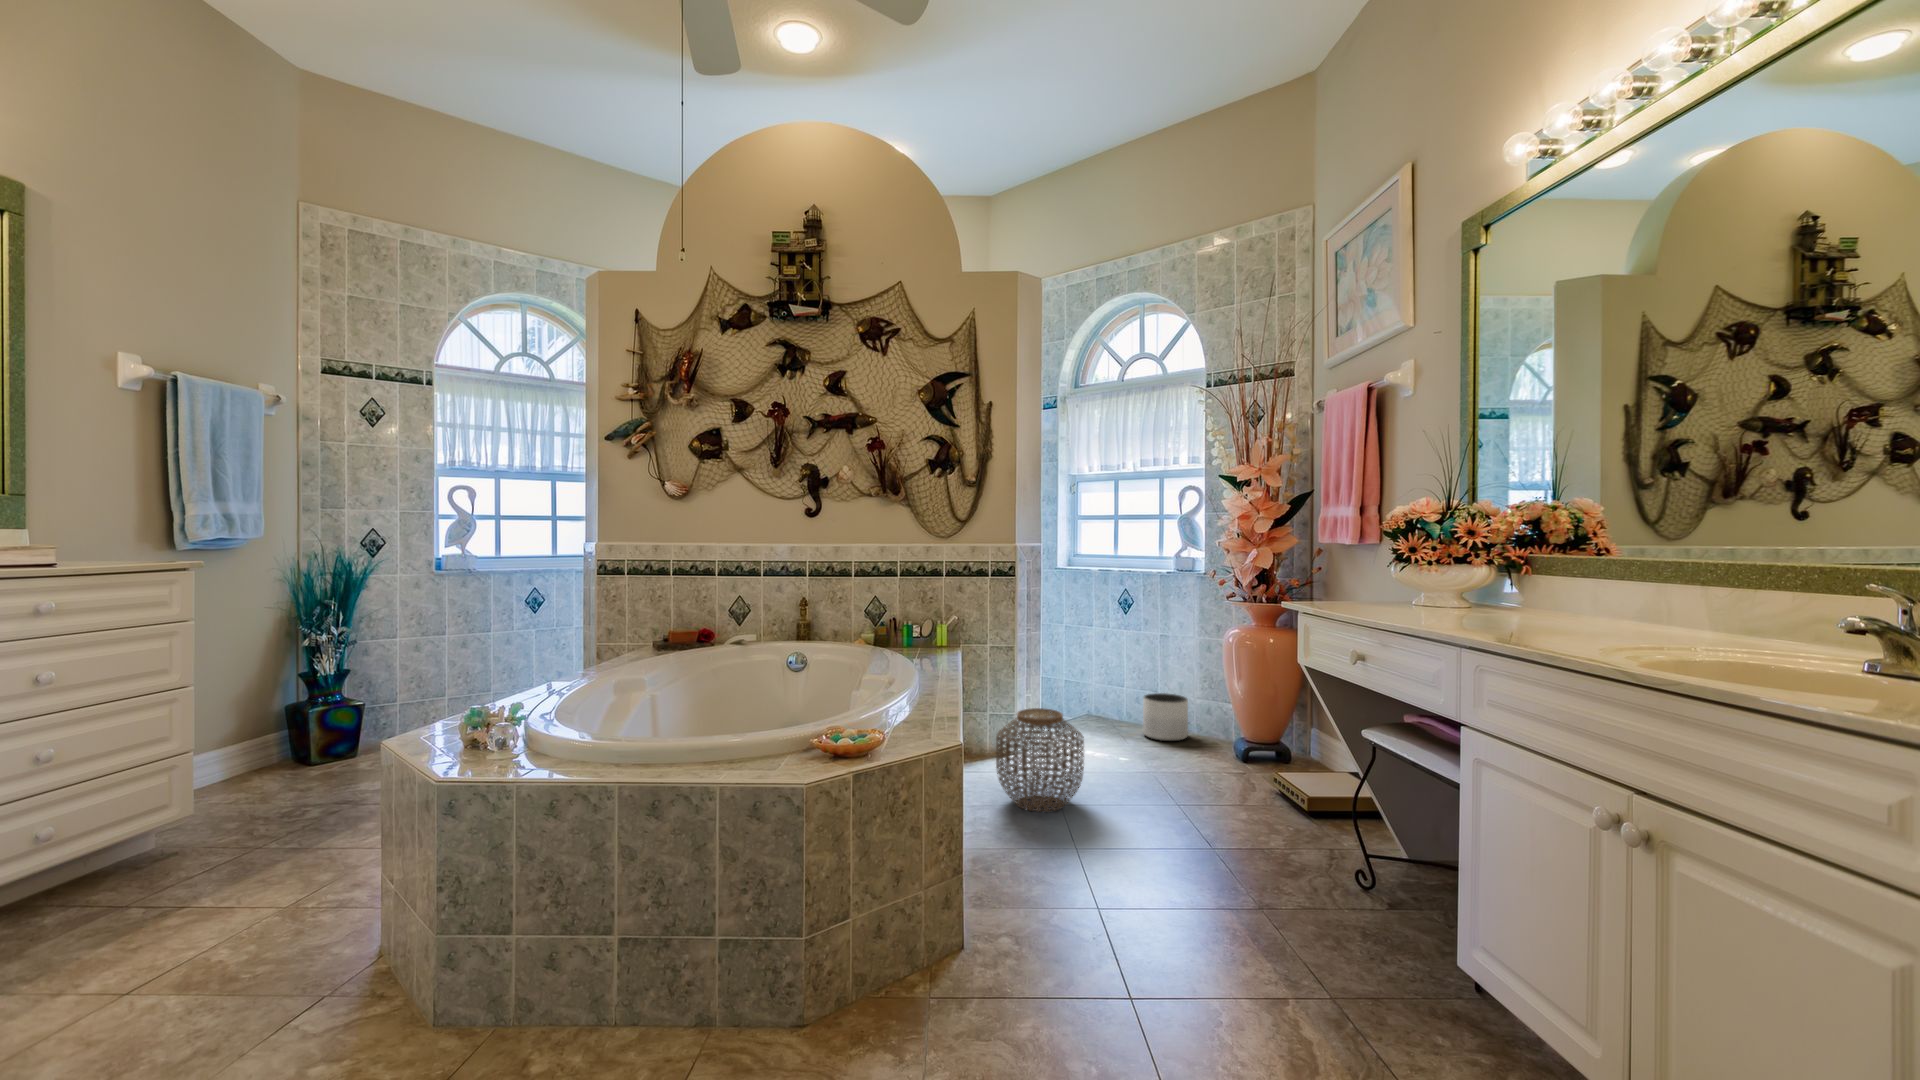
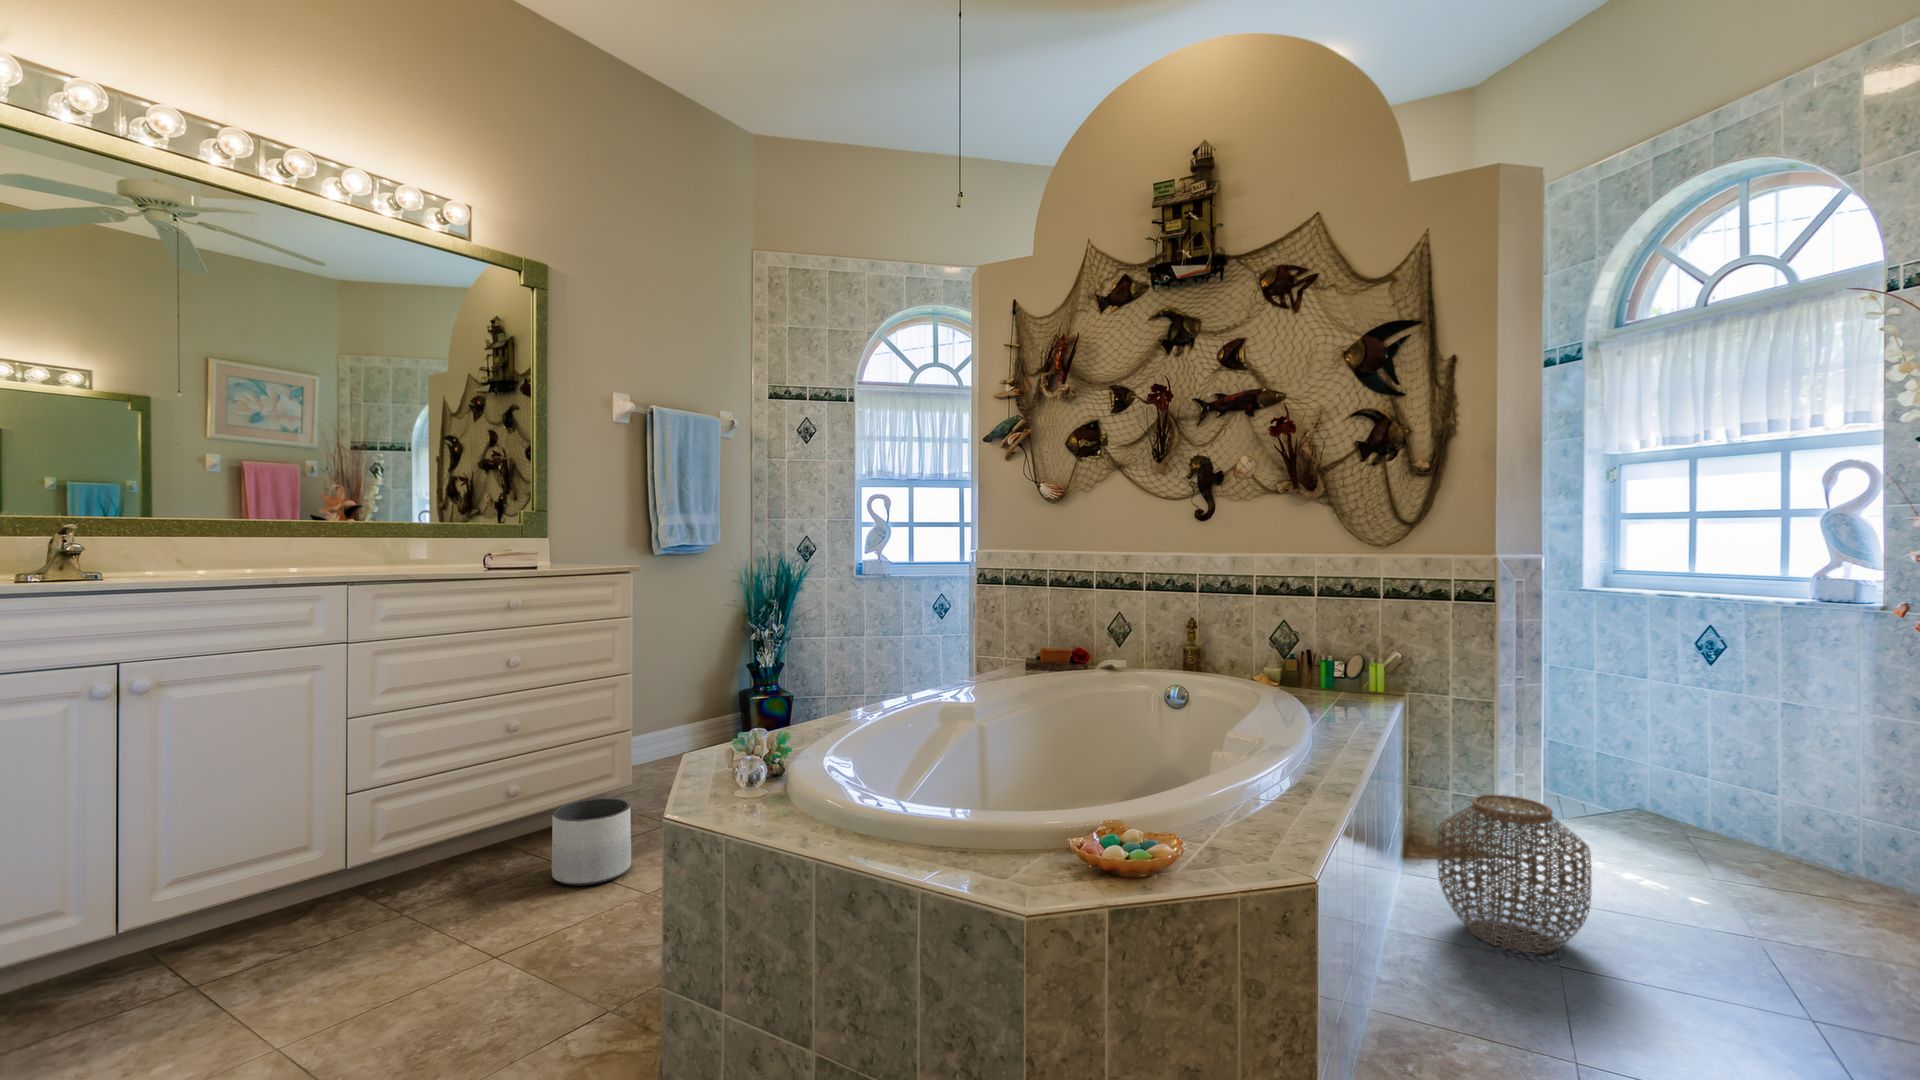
planter: present [1143,693,1188,741] -> present [552,798,631,886]

